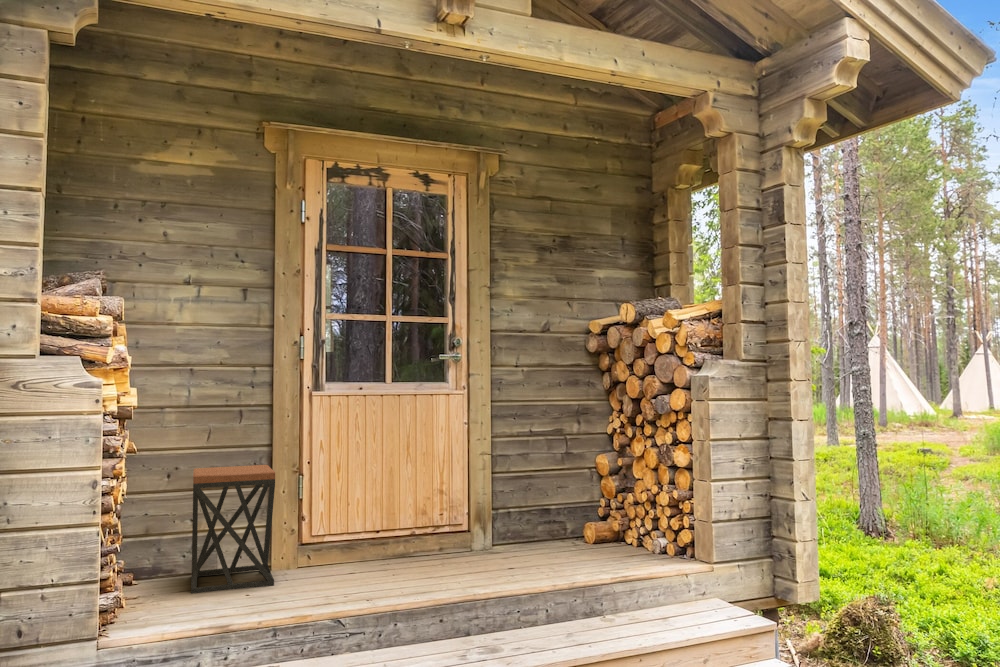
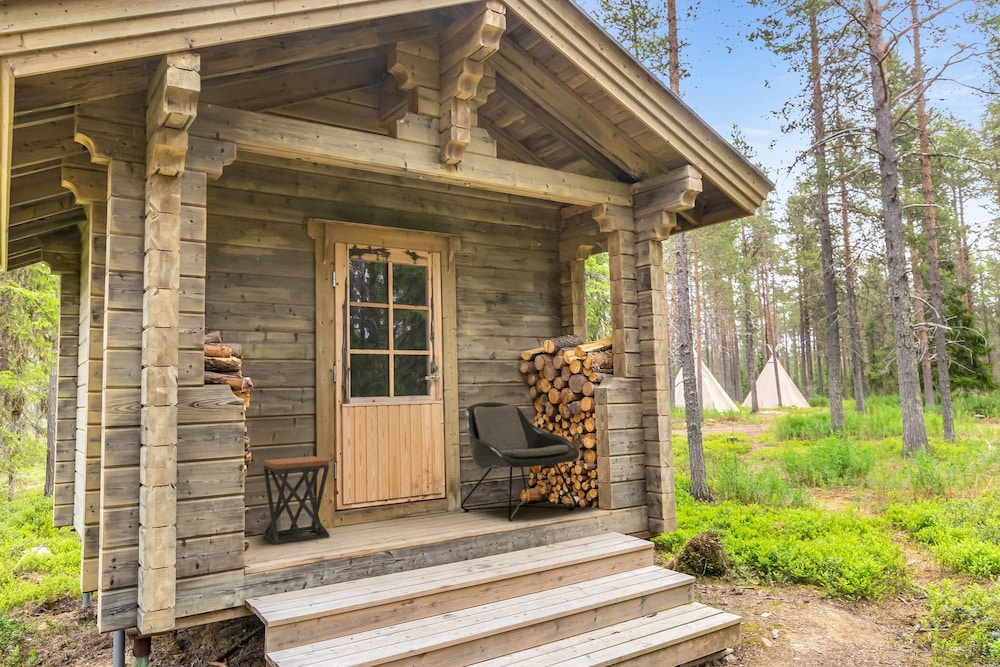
lounge chair: none [489,393,665,576] -> present [461,402,579,521]

